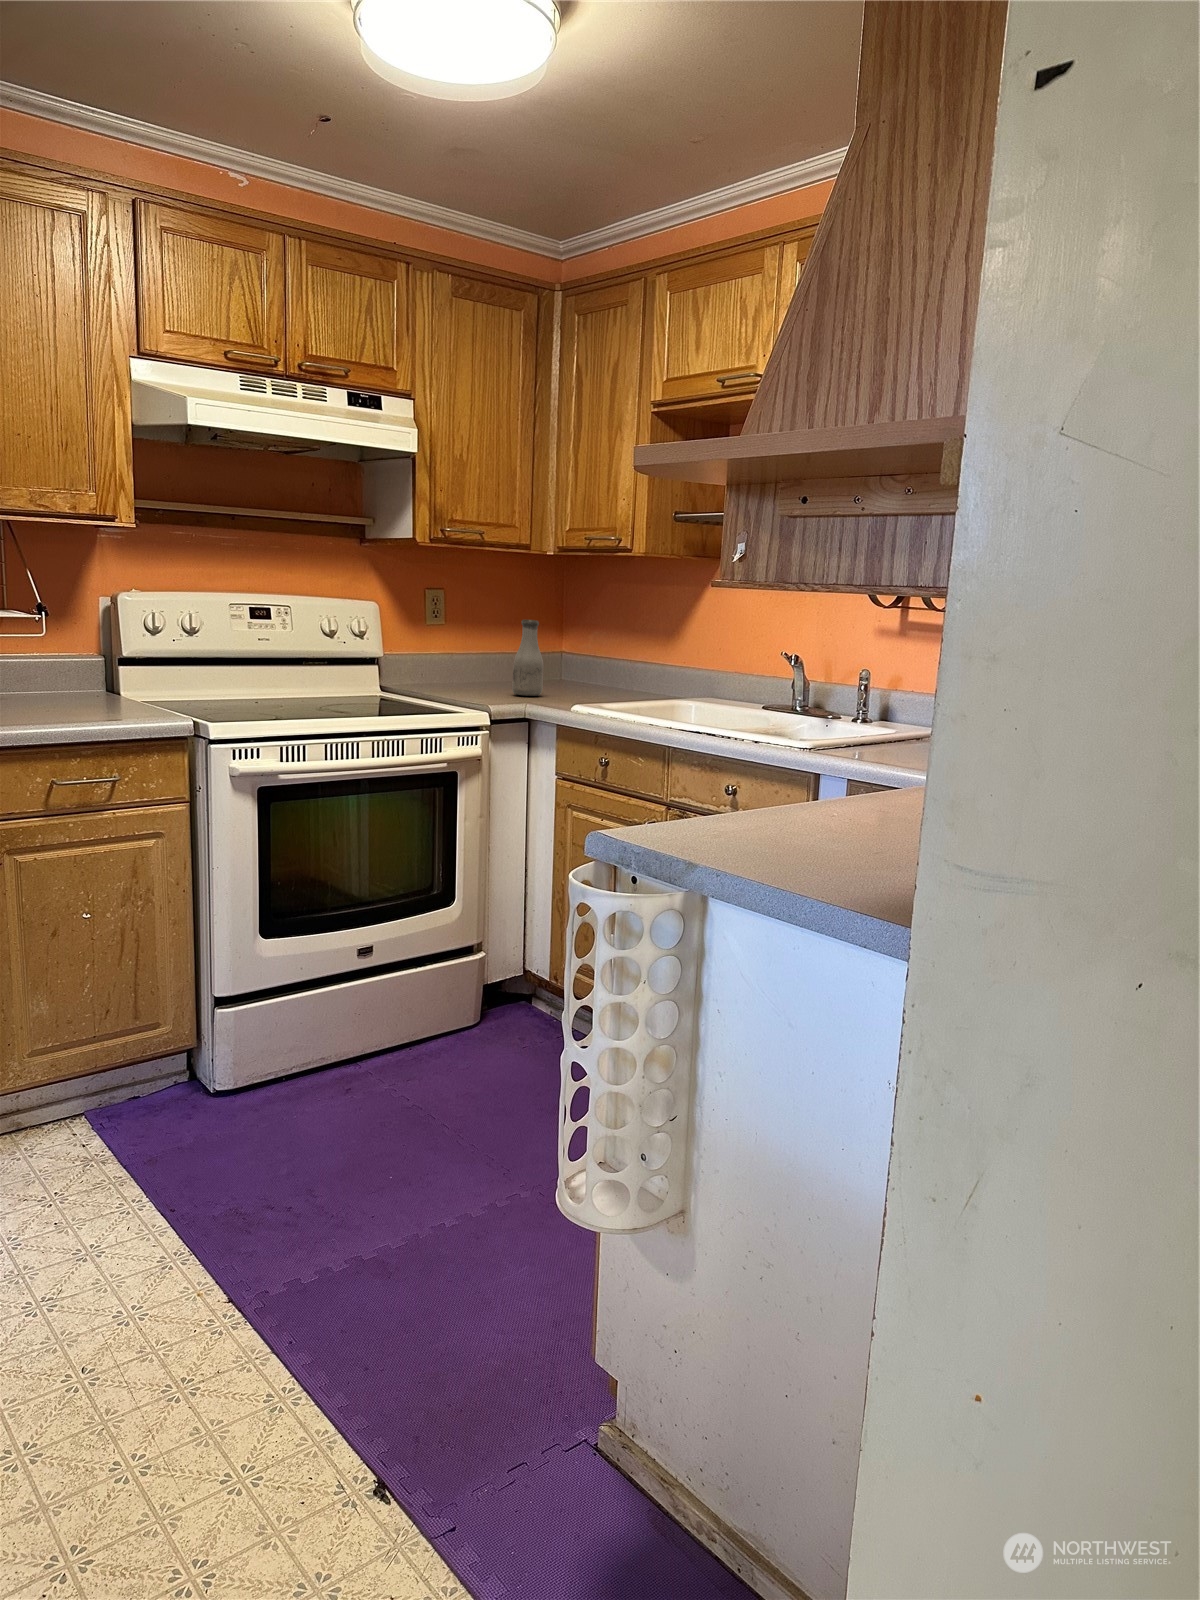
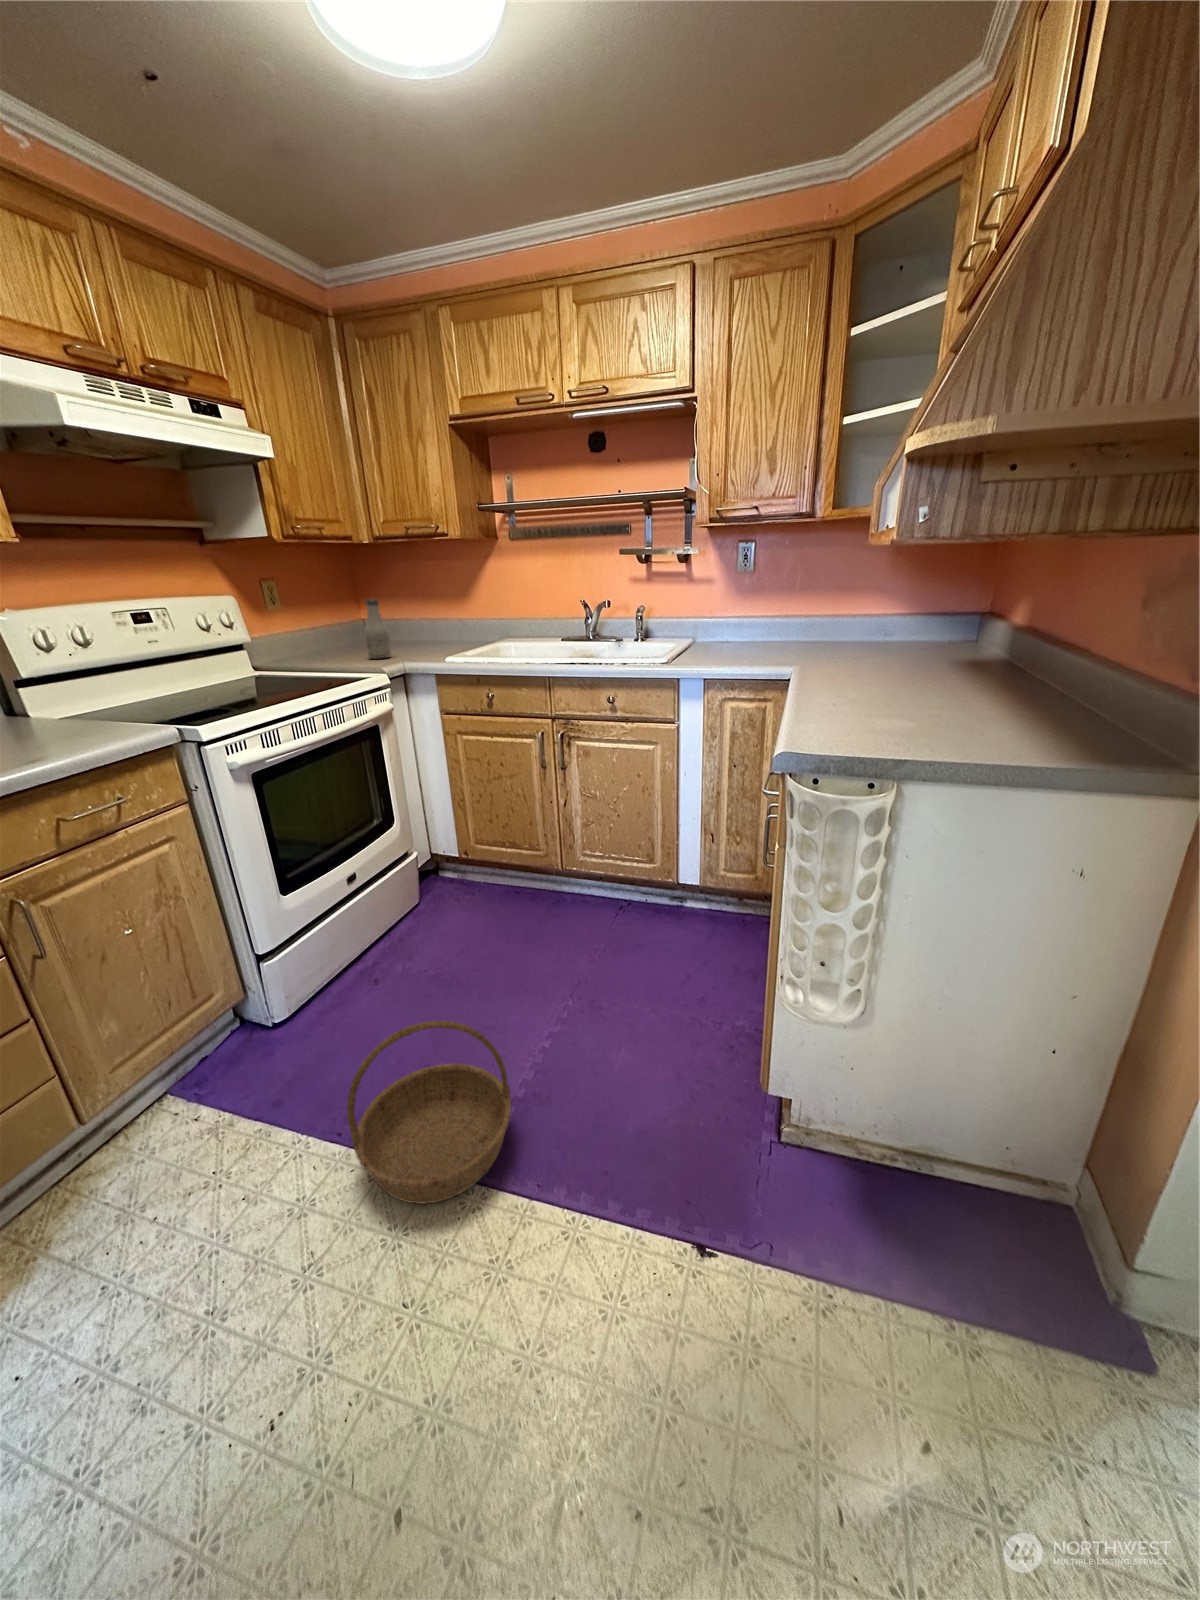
basket: none [139,1084,335,1308] -> present [347,1021,511,1204]

